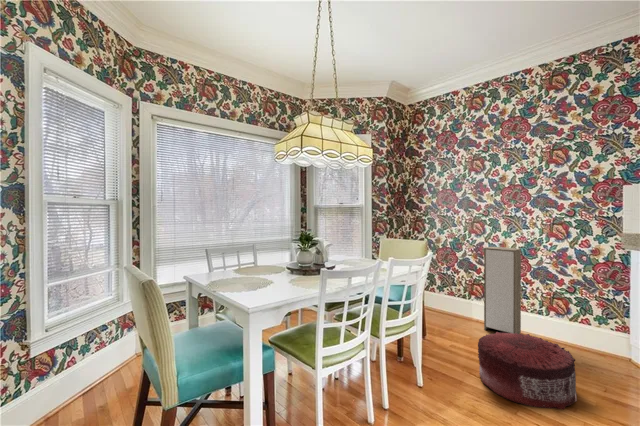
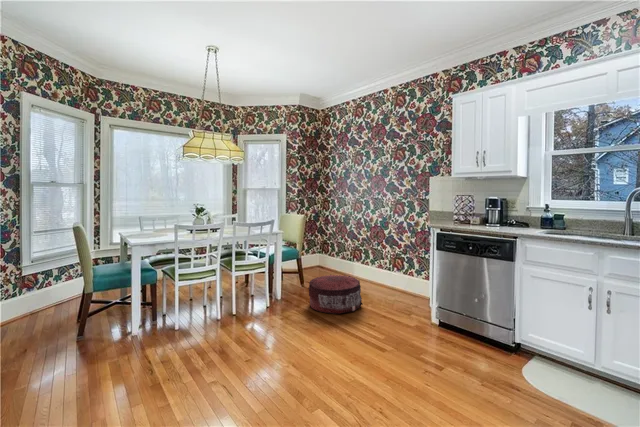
storage cabinet: present [484,247,521,334] -> none [353,221,379,285]

